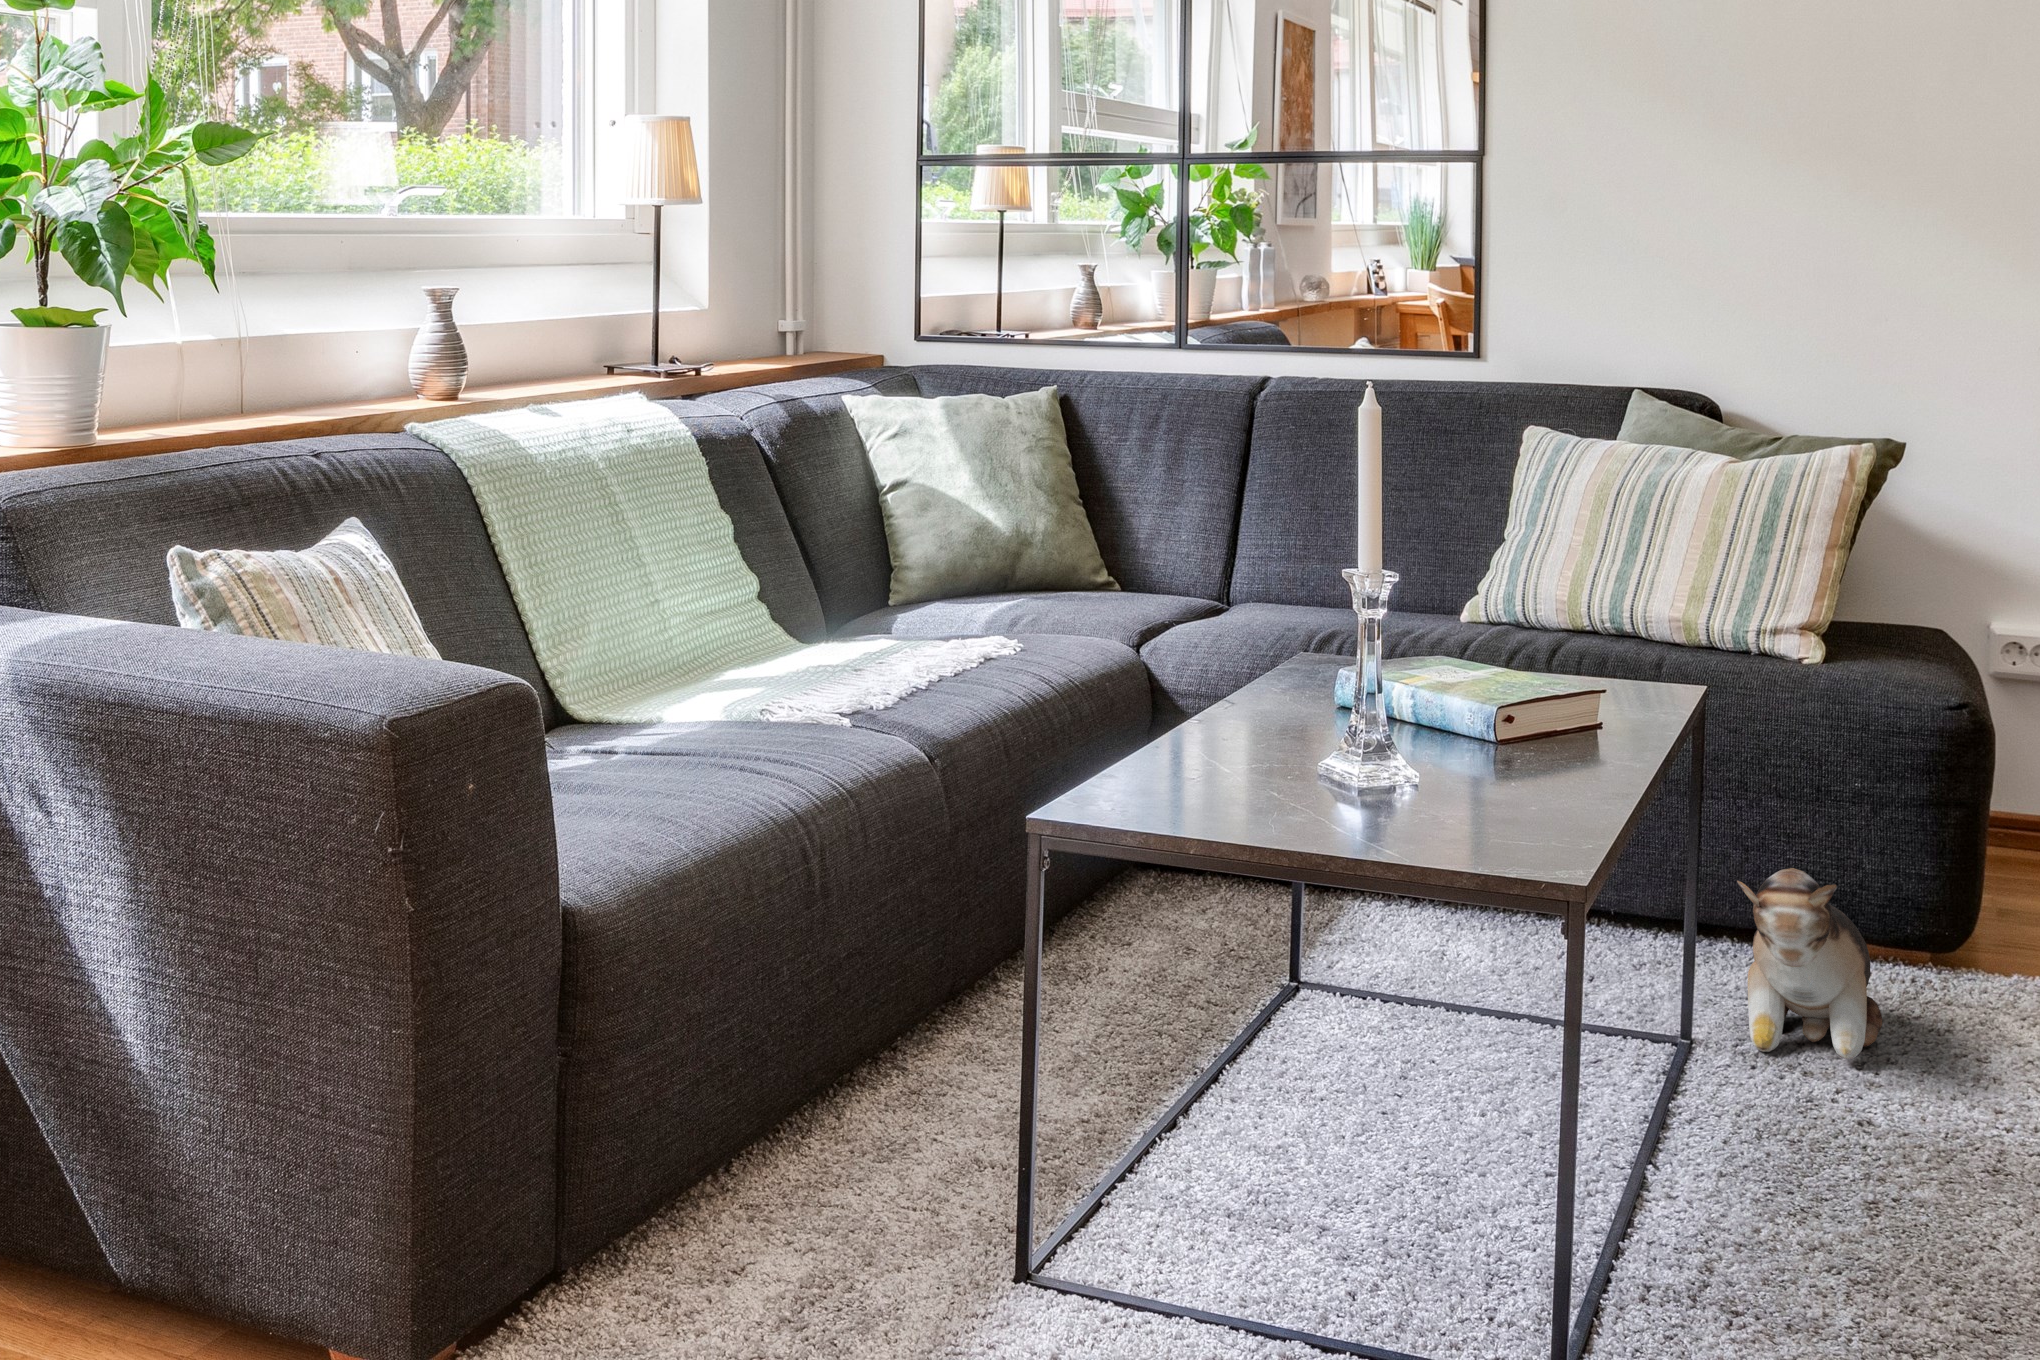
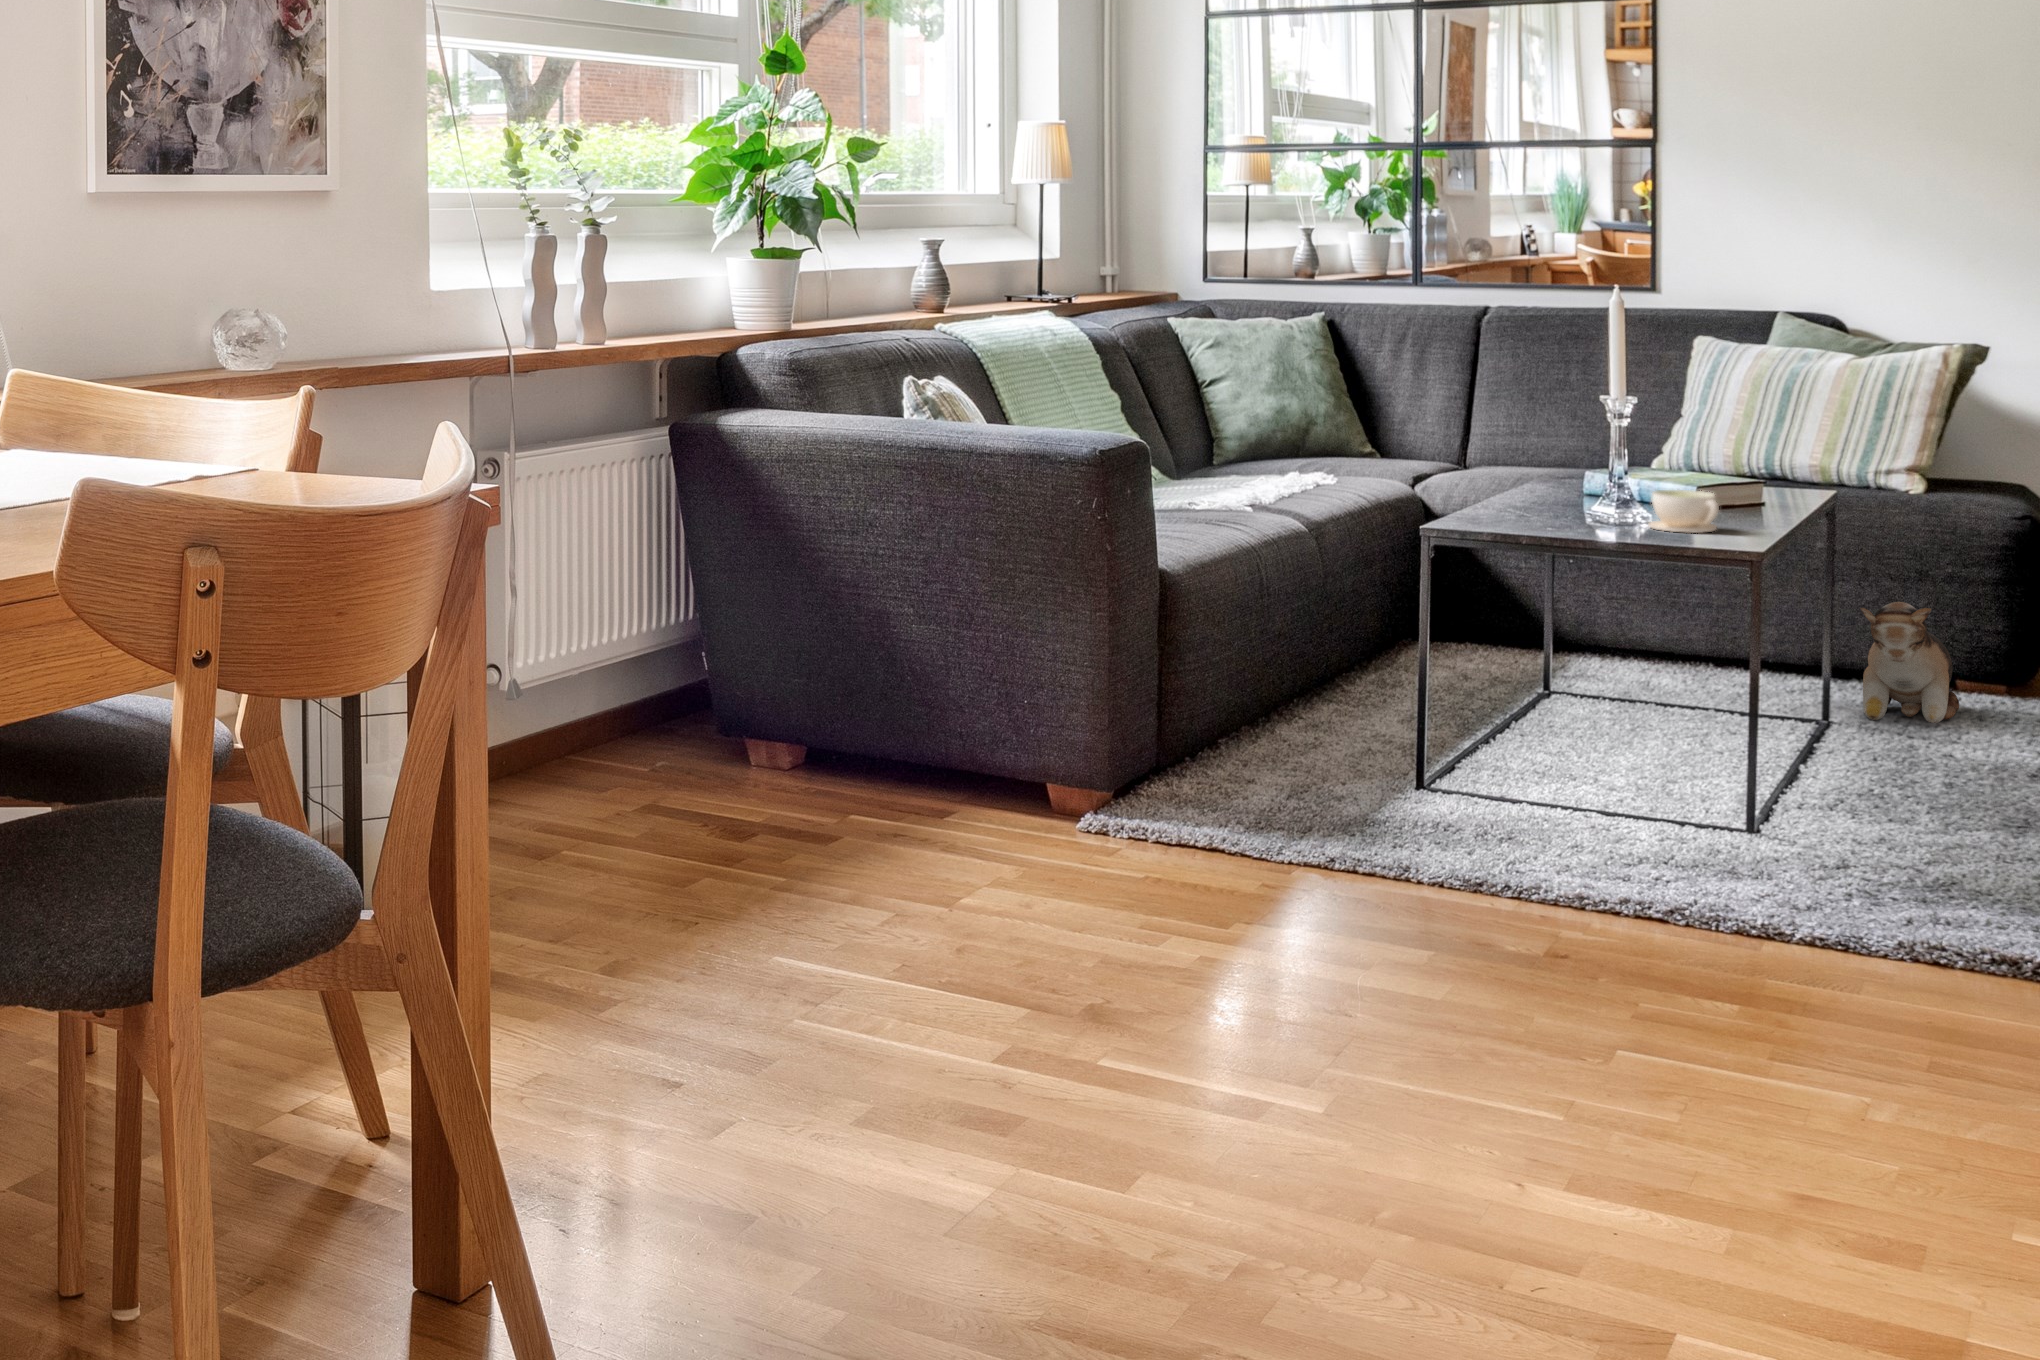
coffee cup: none [1401,722,1505,803] -> present [1649,490,1719,533]

